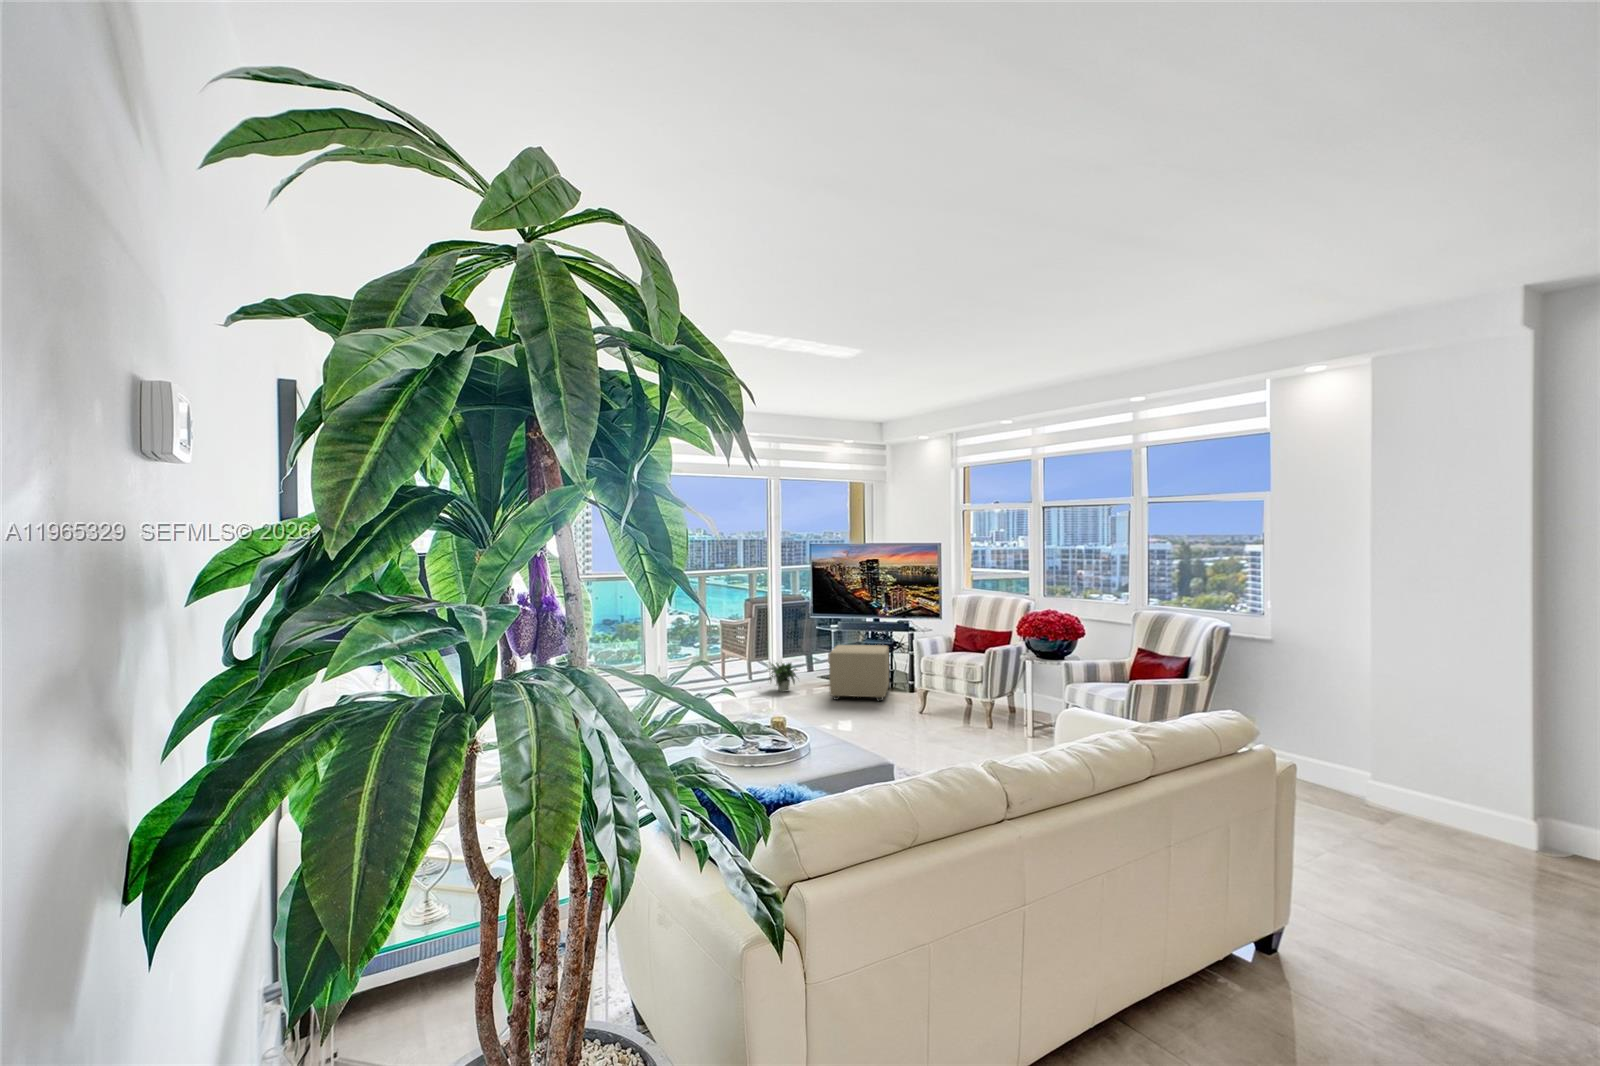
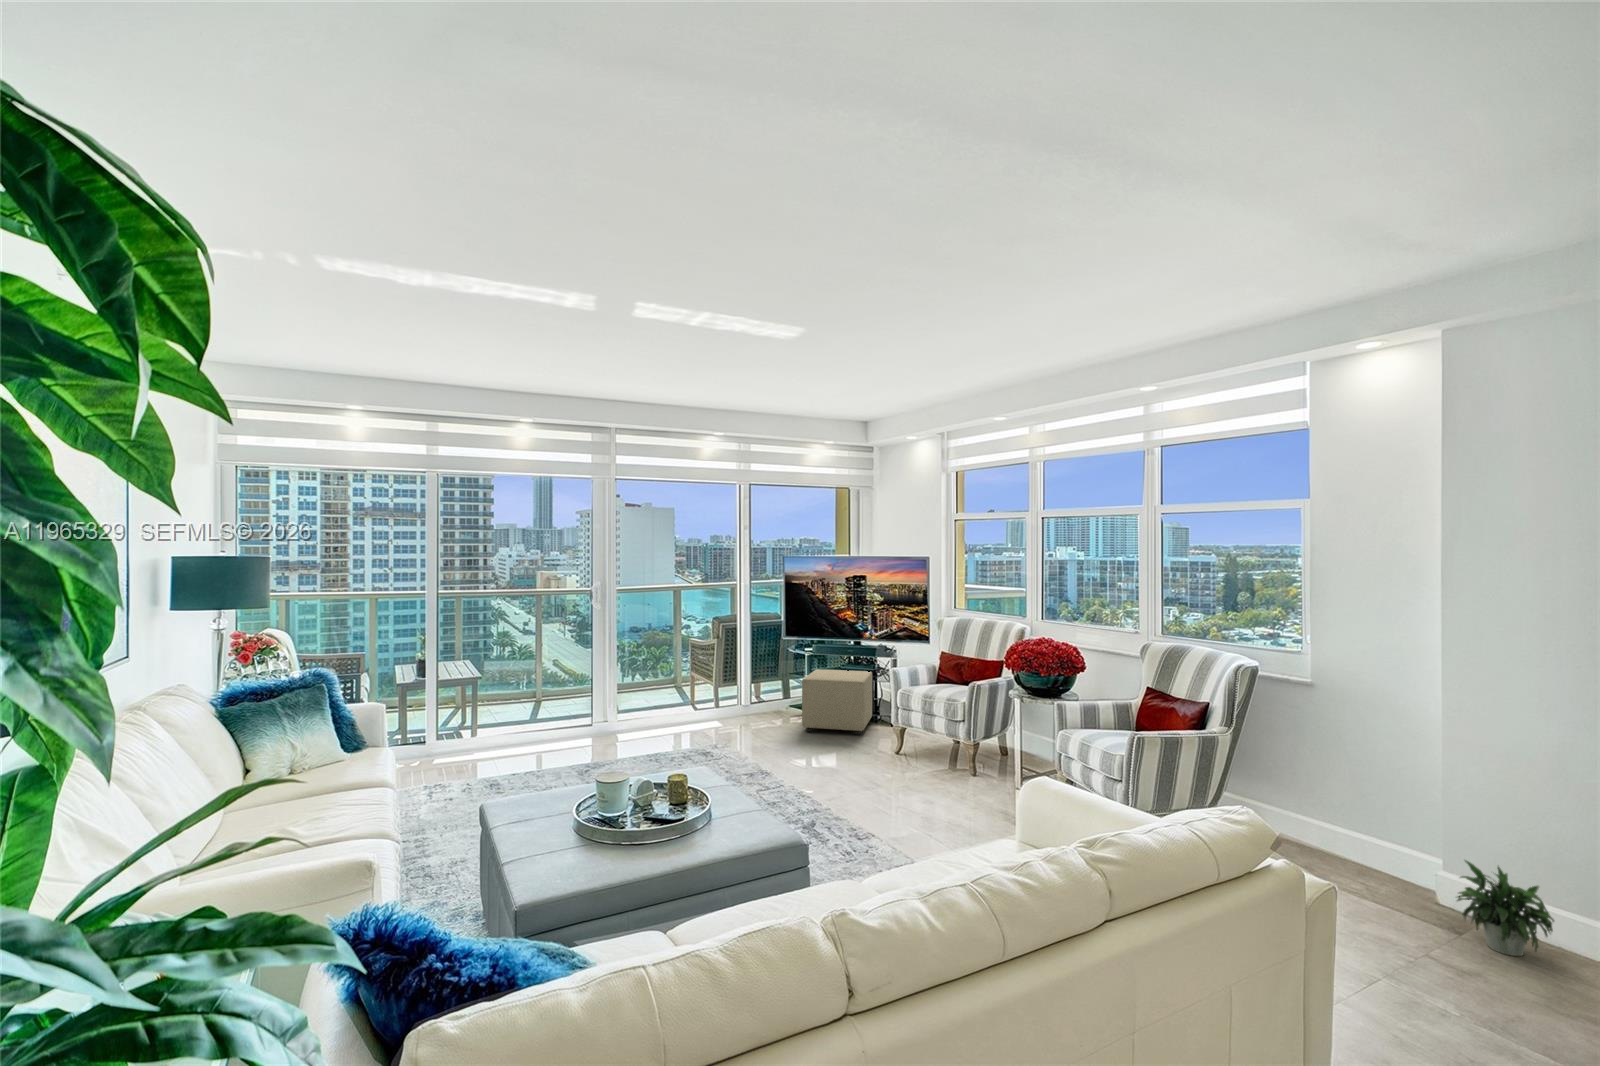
potted plant: present [769,663,797,692] -> present [1457,860,1554,956]

